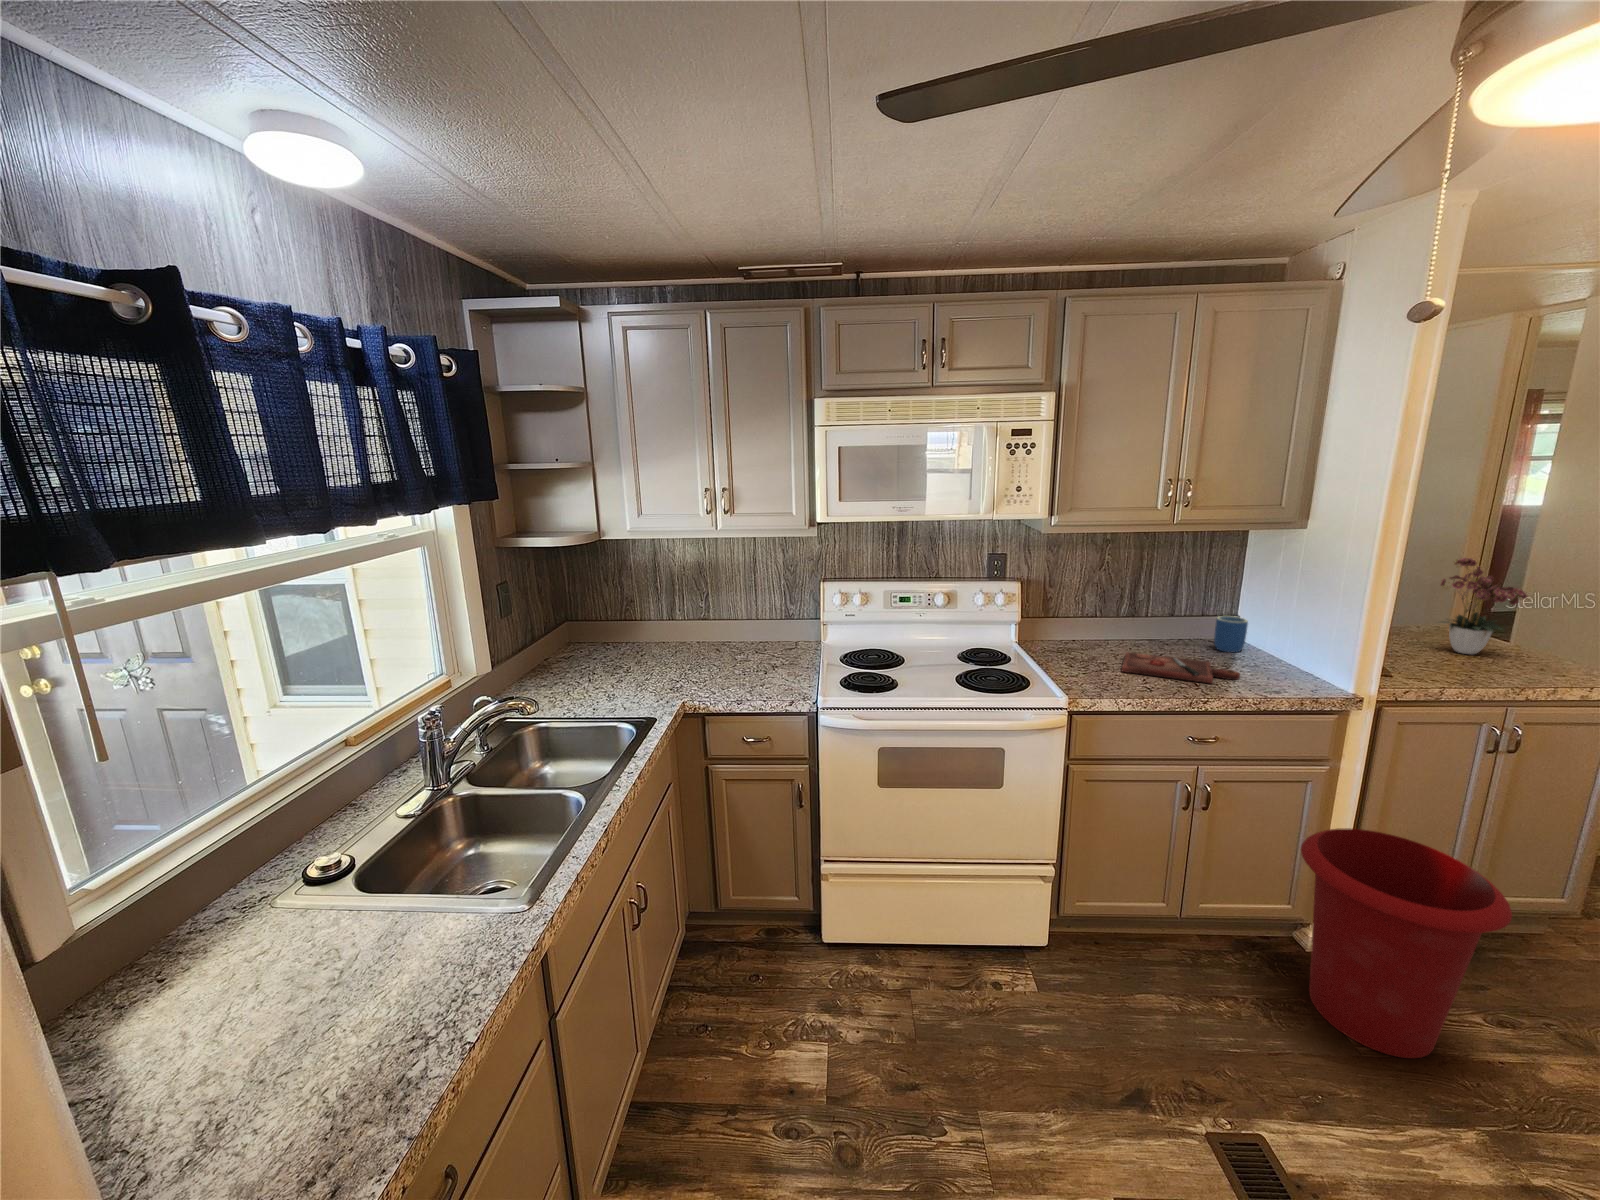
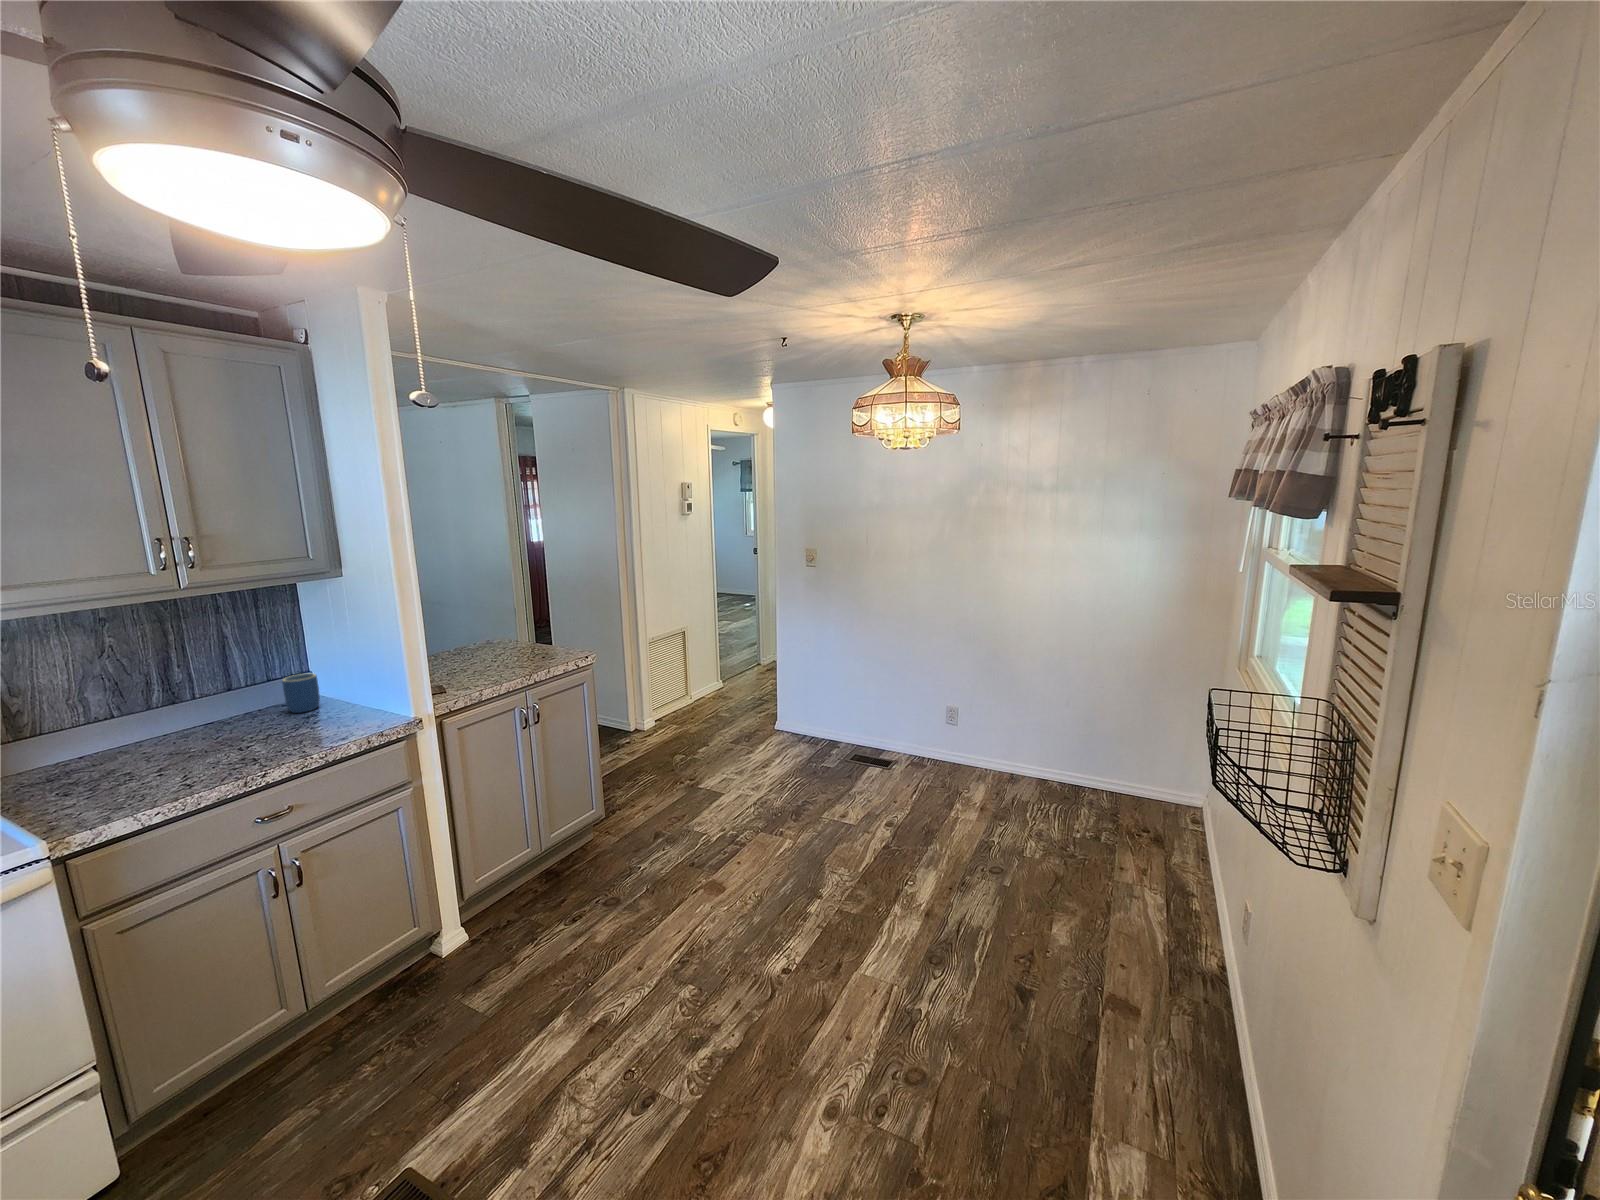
flower arrangement: present [1441,558,1527,654] -> none [467,582,527,659]
cutting board: present [1122,652,1240,683] -> none [151,729,308,777]
waste bin: present [1301,828,1512,1058] -> none [402,817,546,1010]

